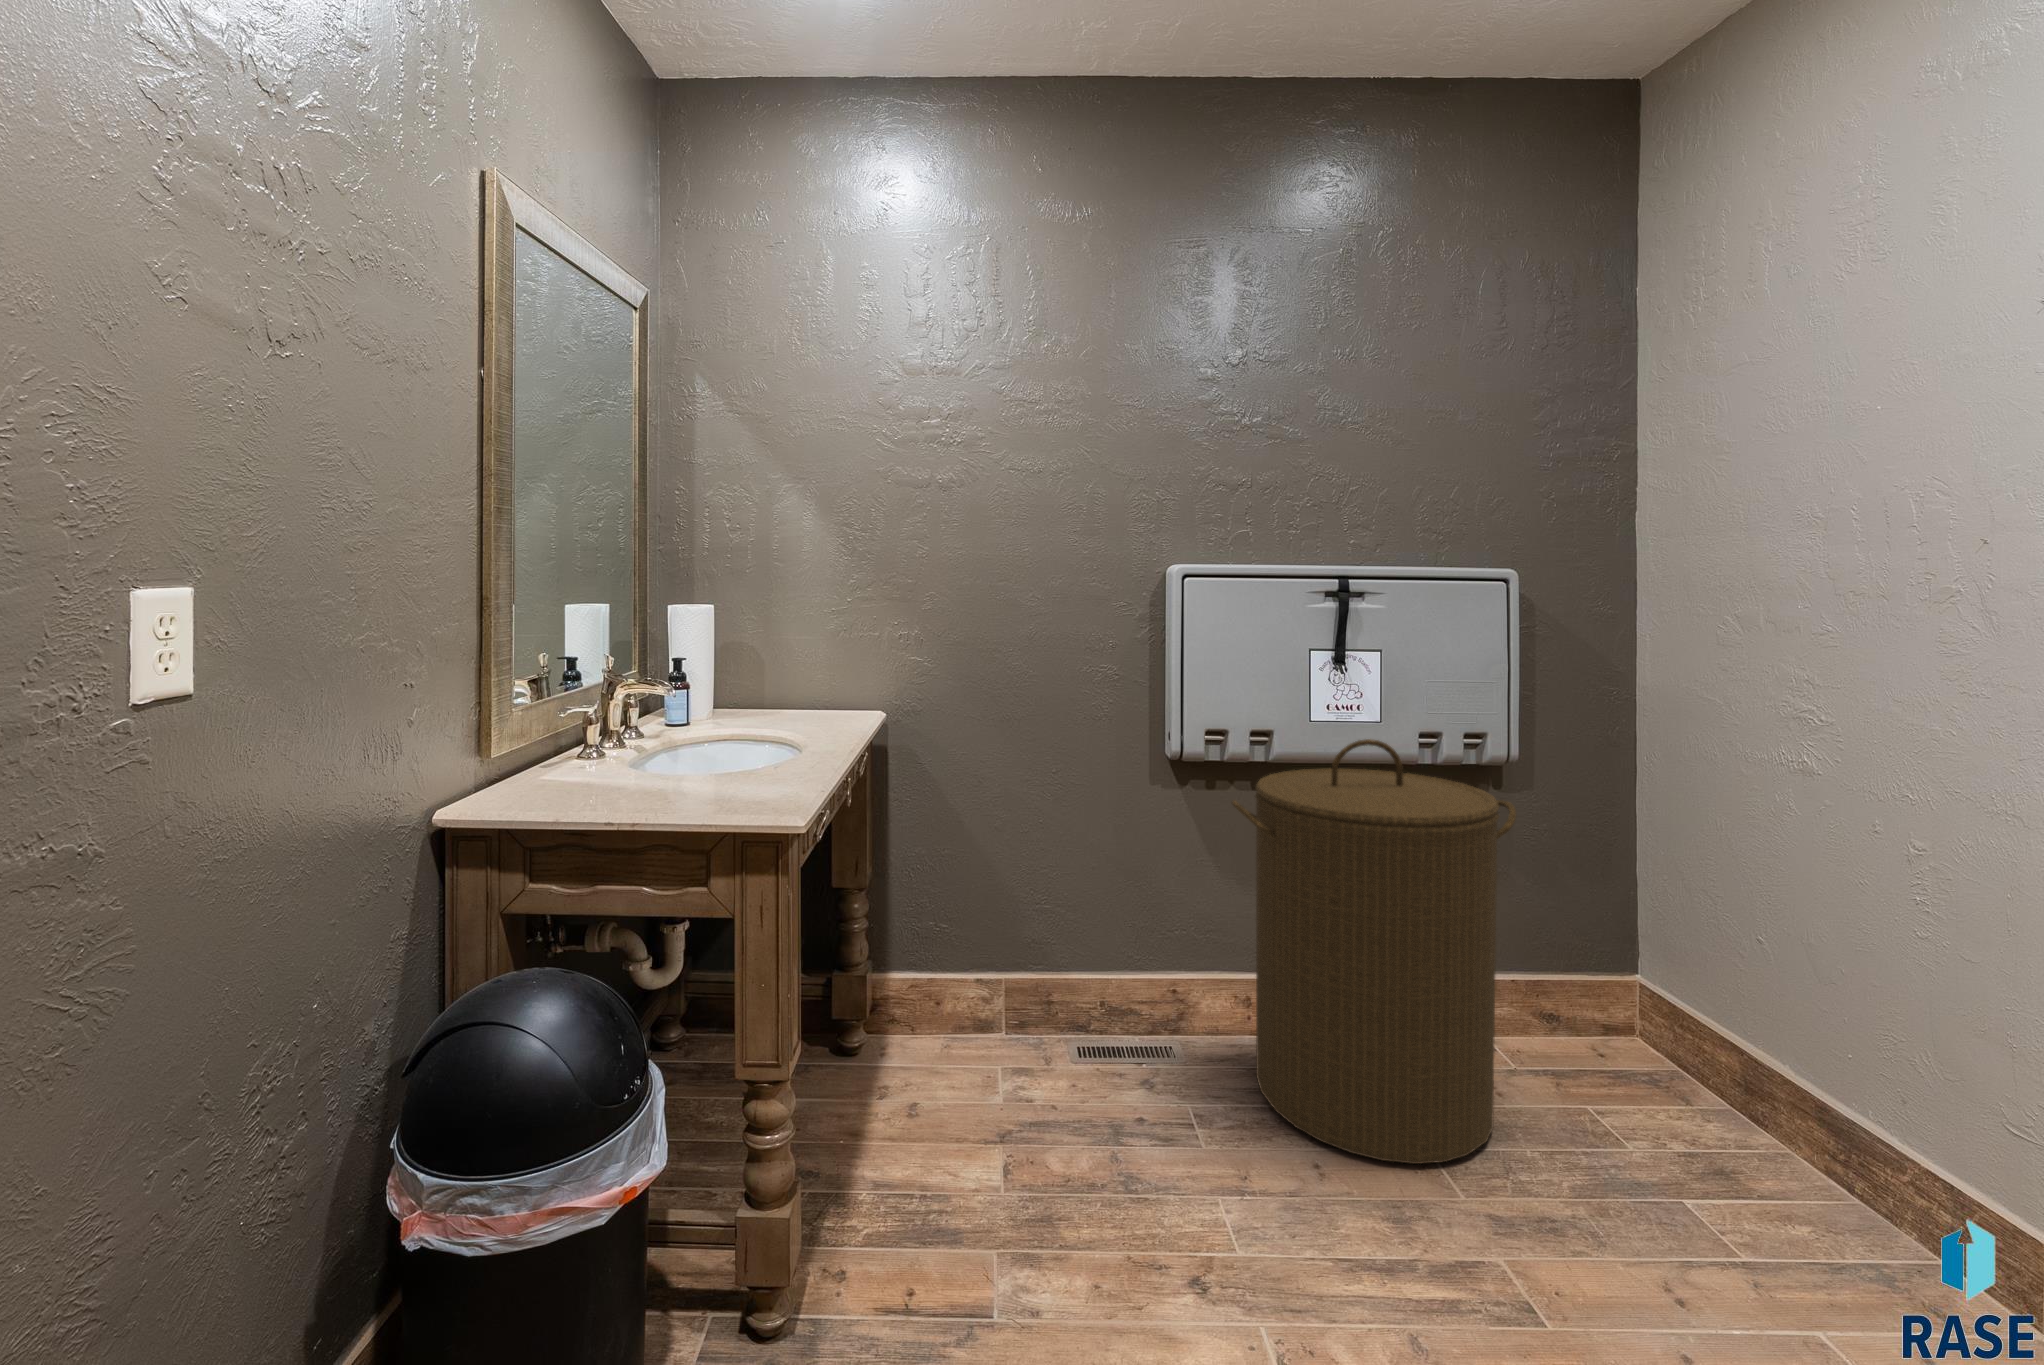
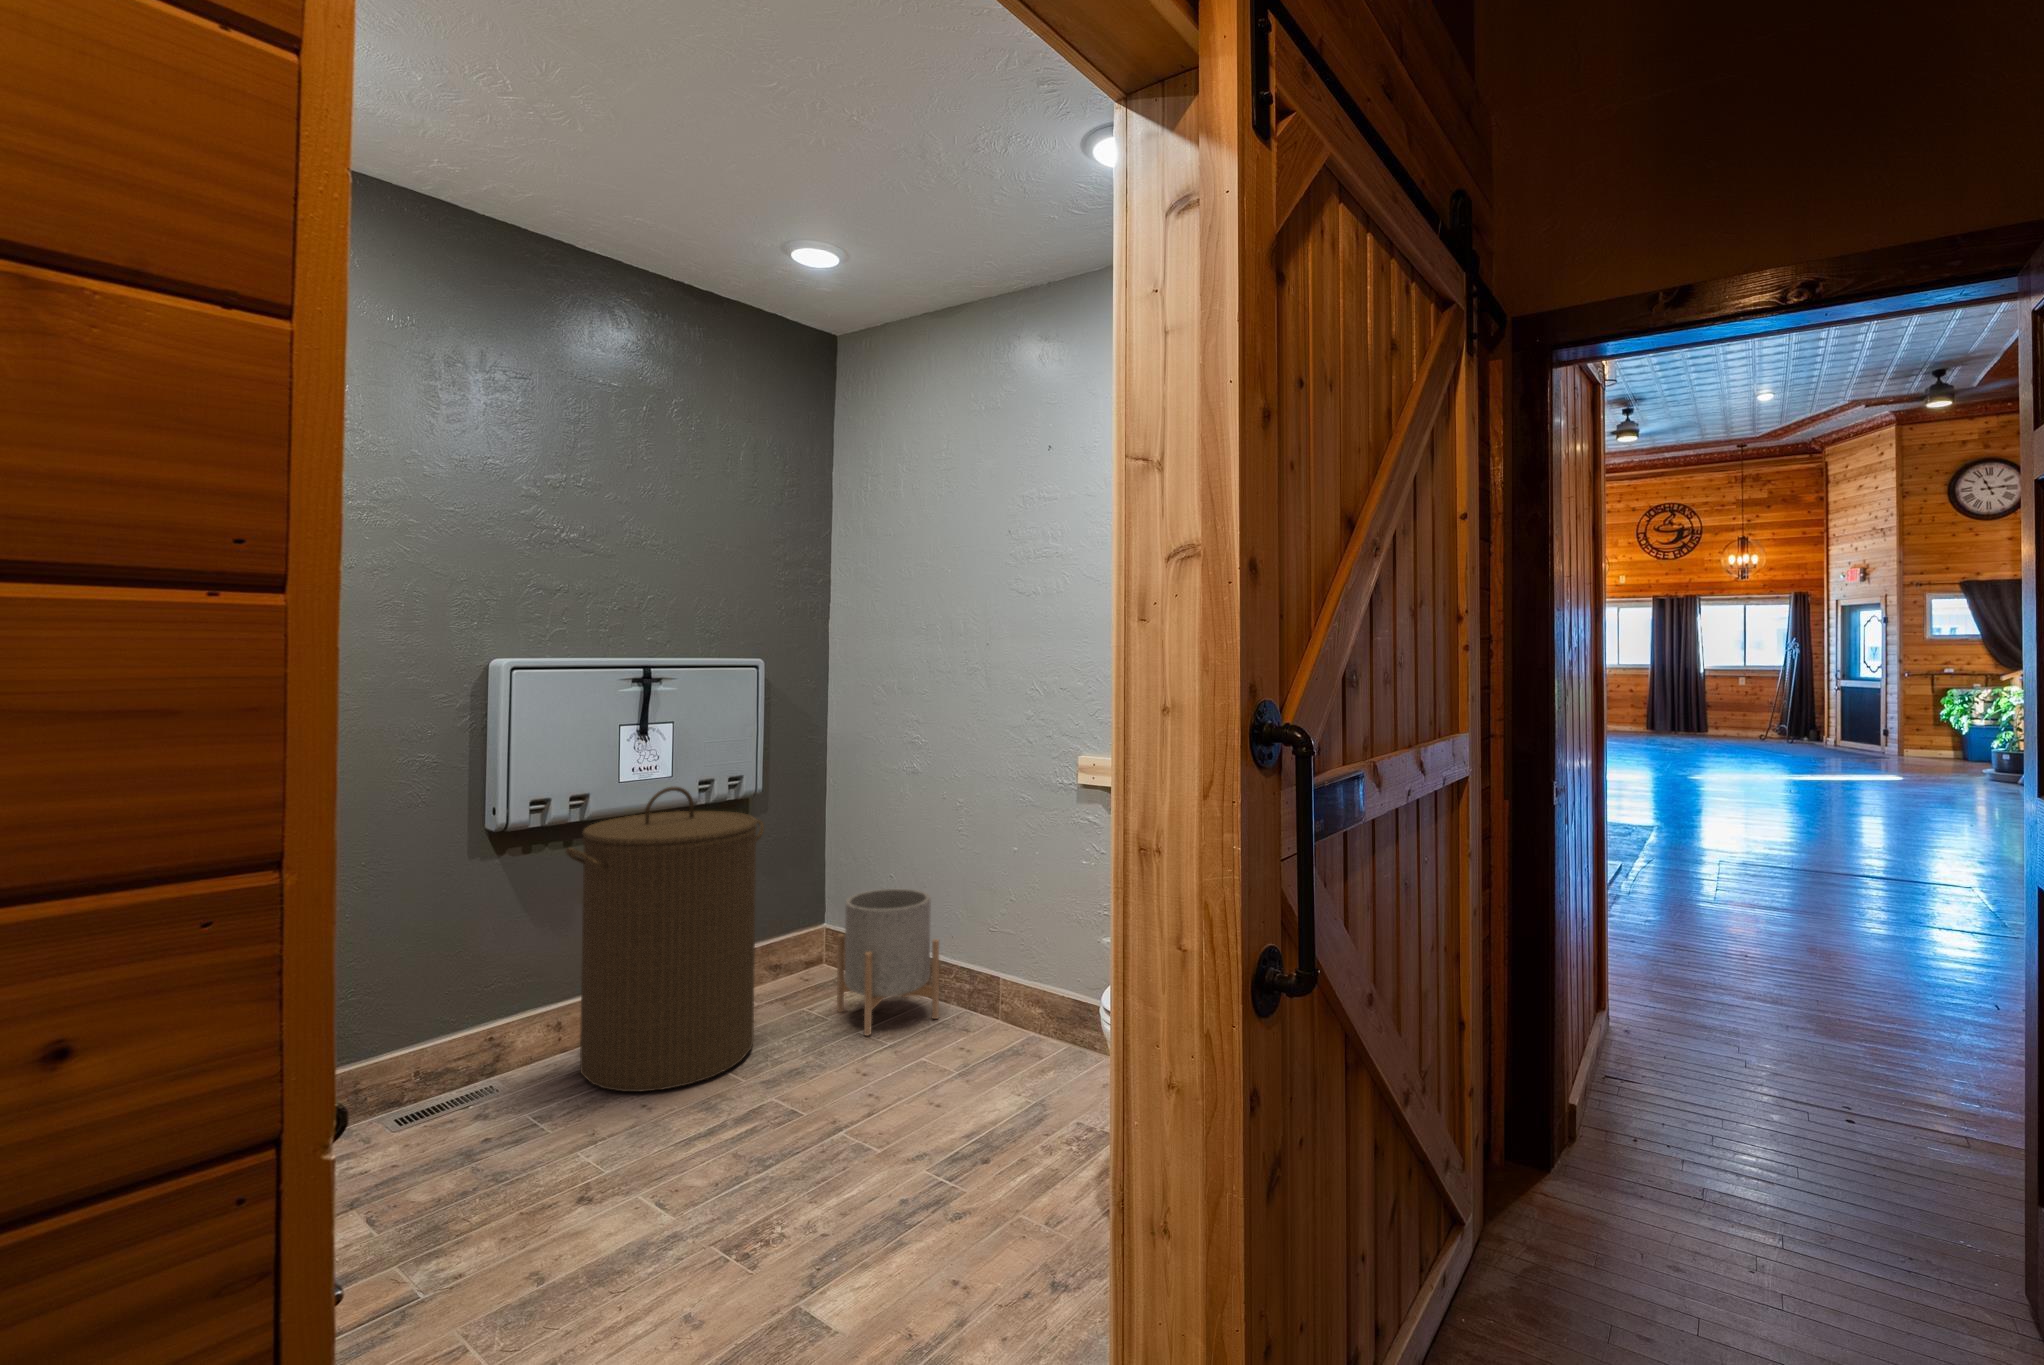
planter: none [1652,954,1893,1245] -> present [837,889,939,1035]

